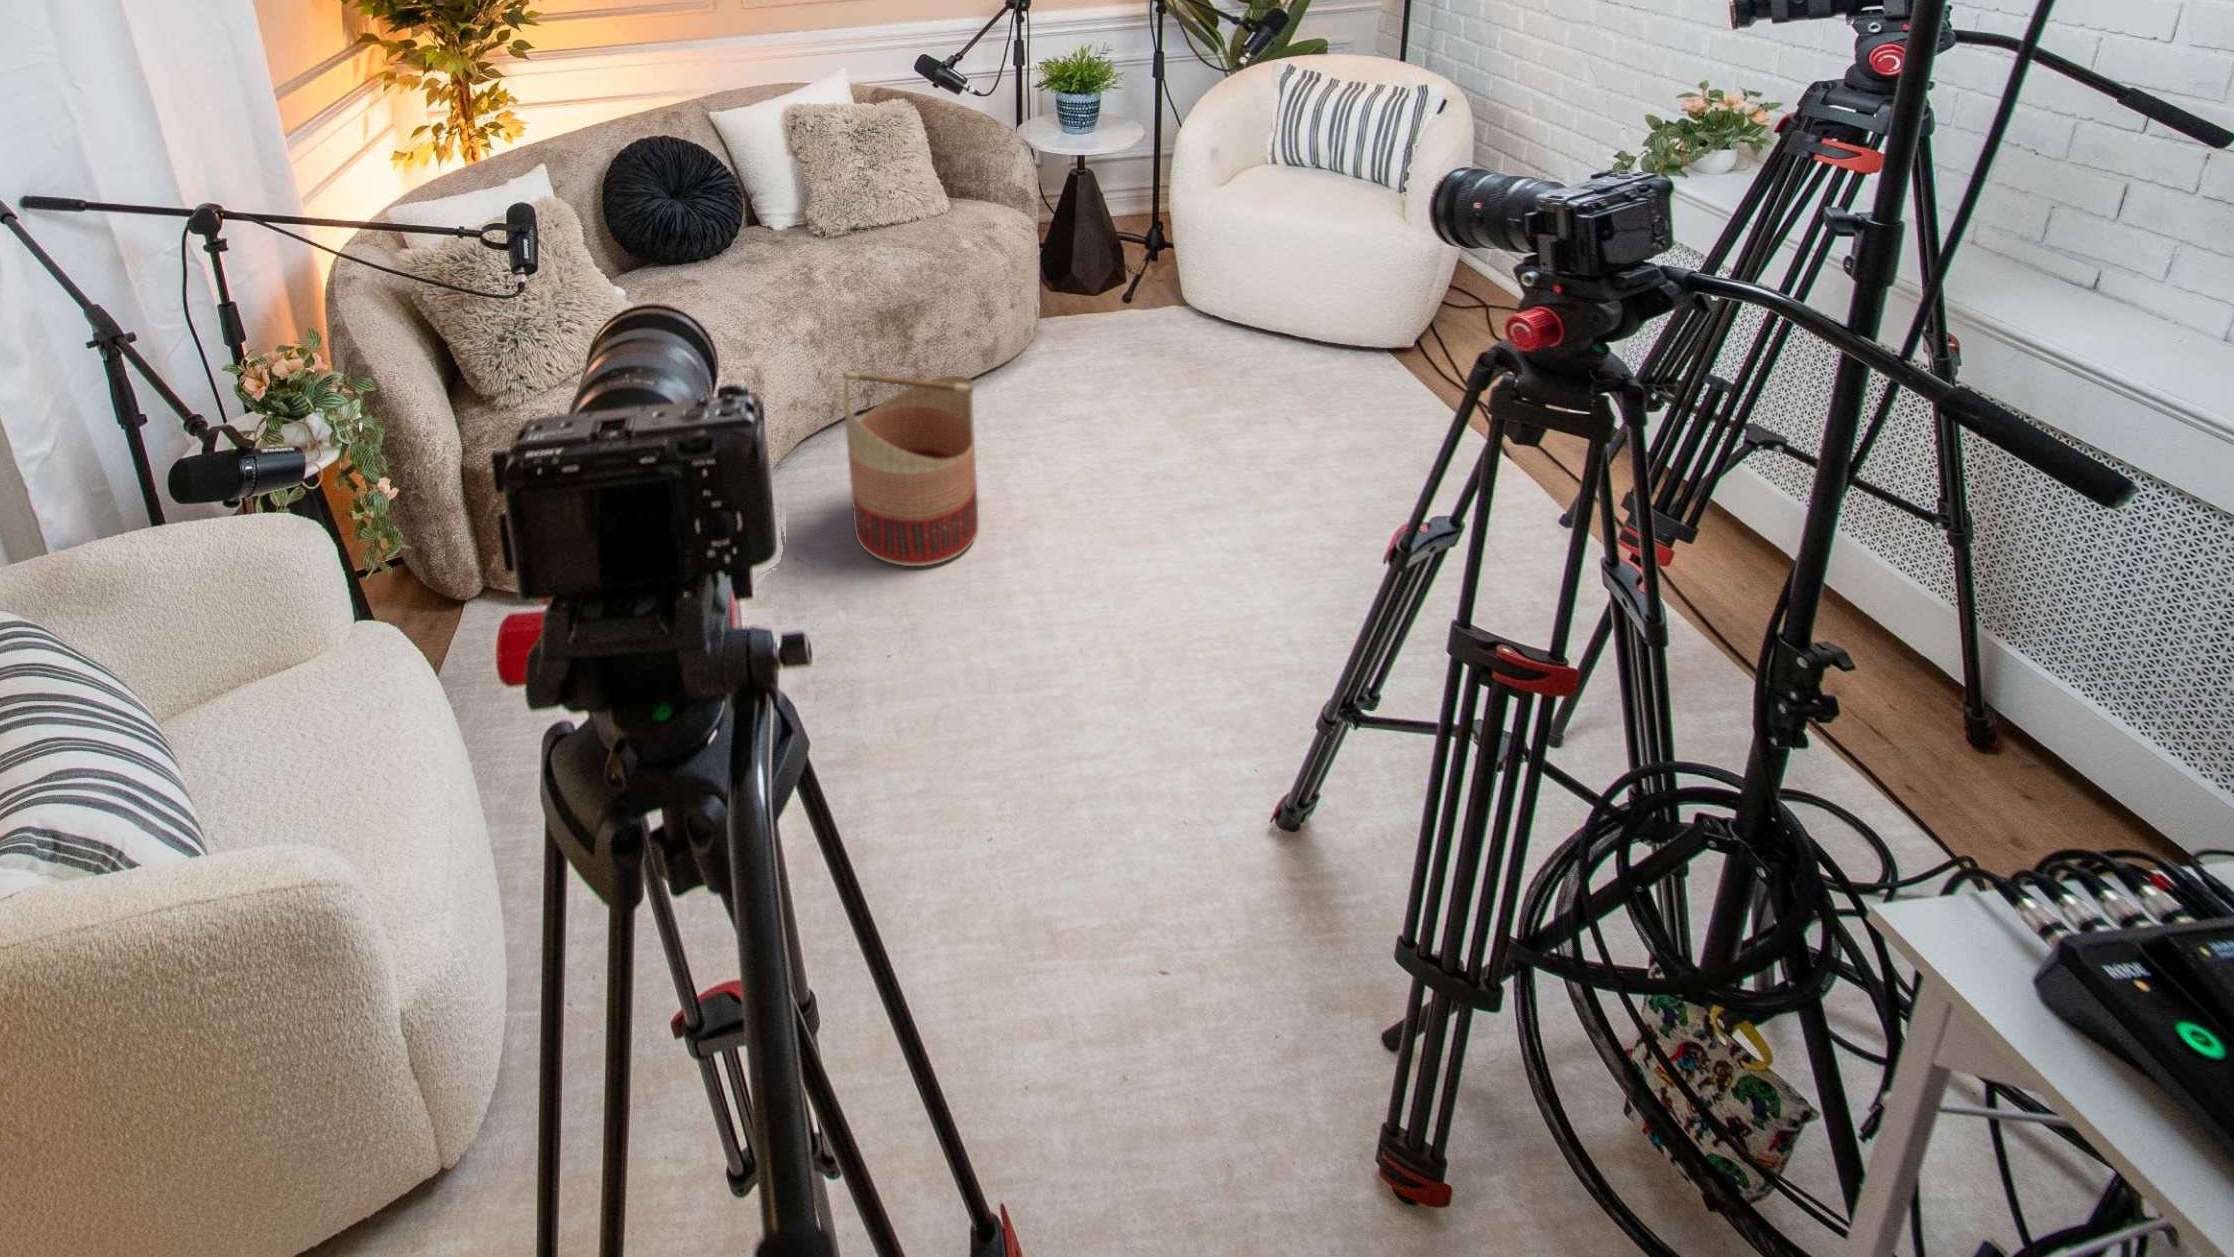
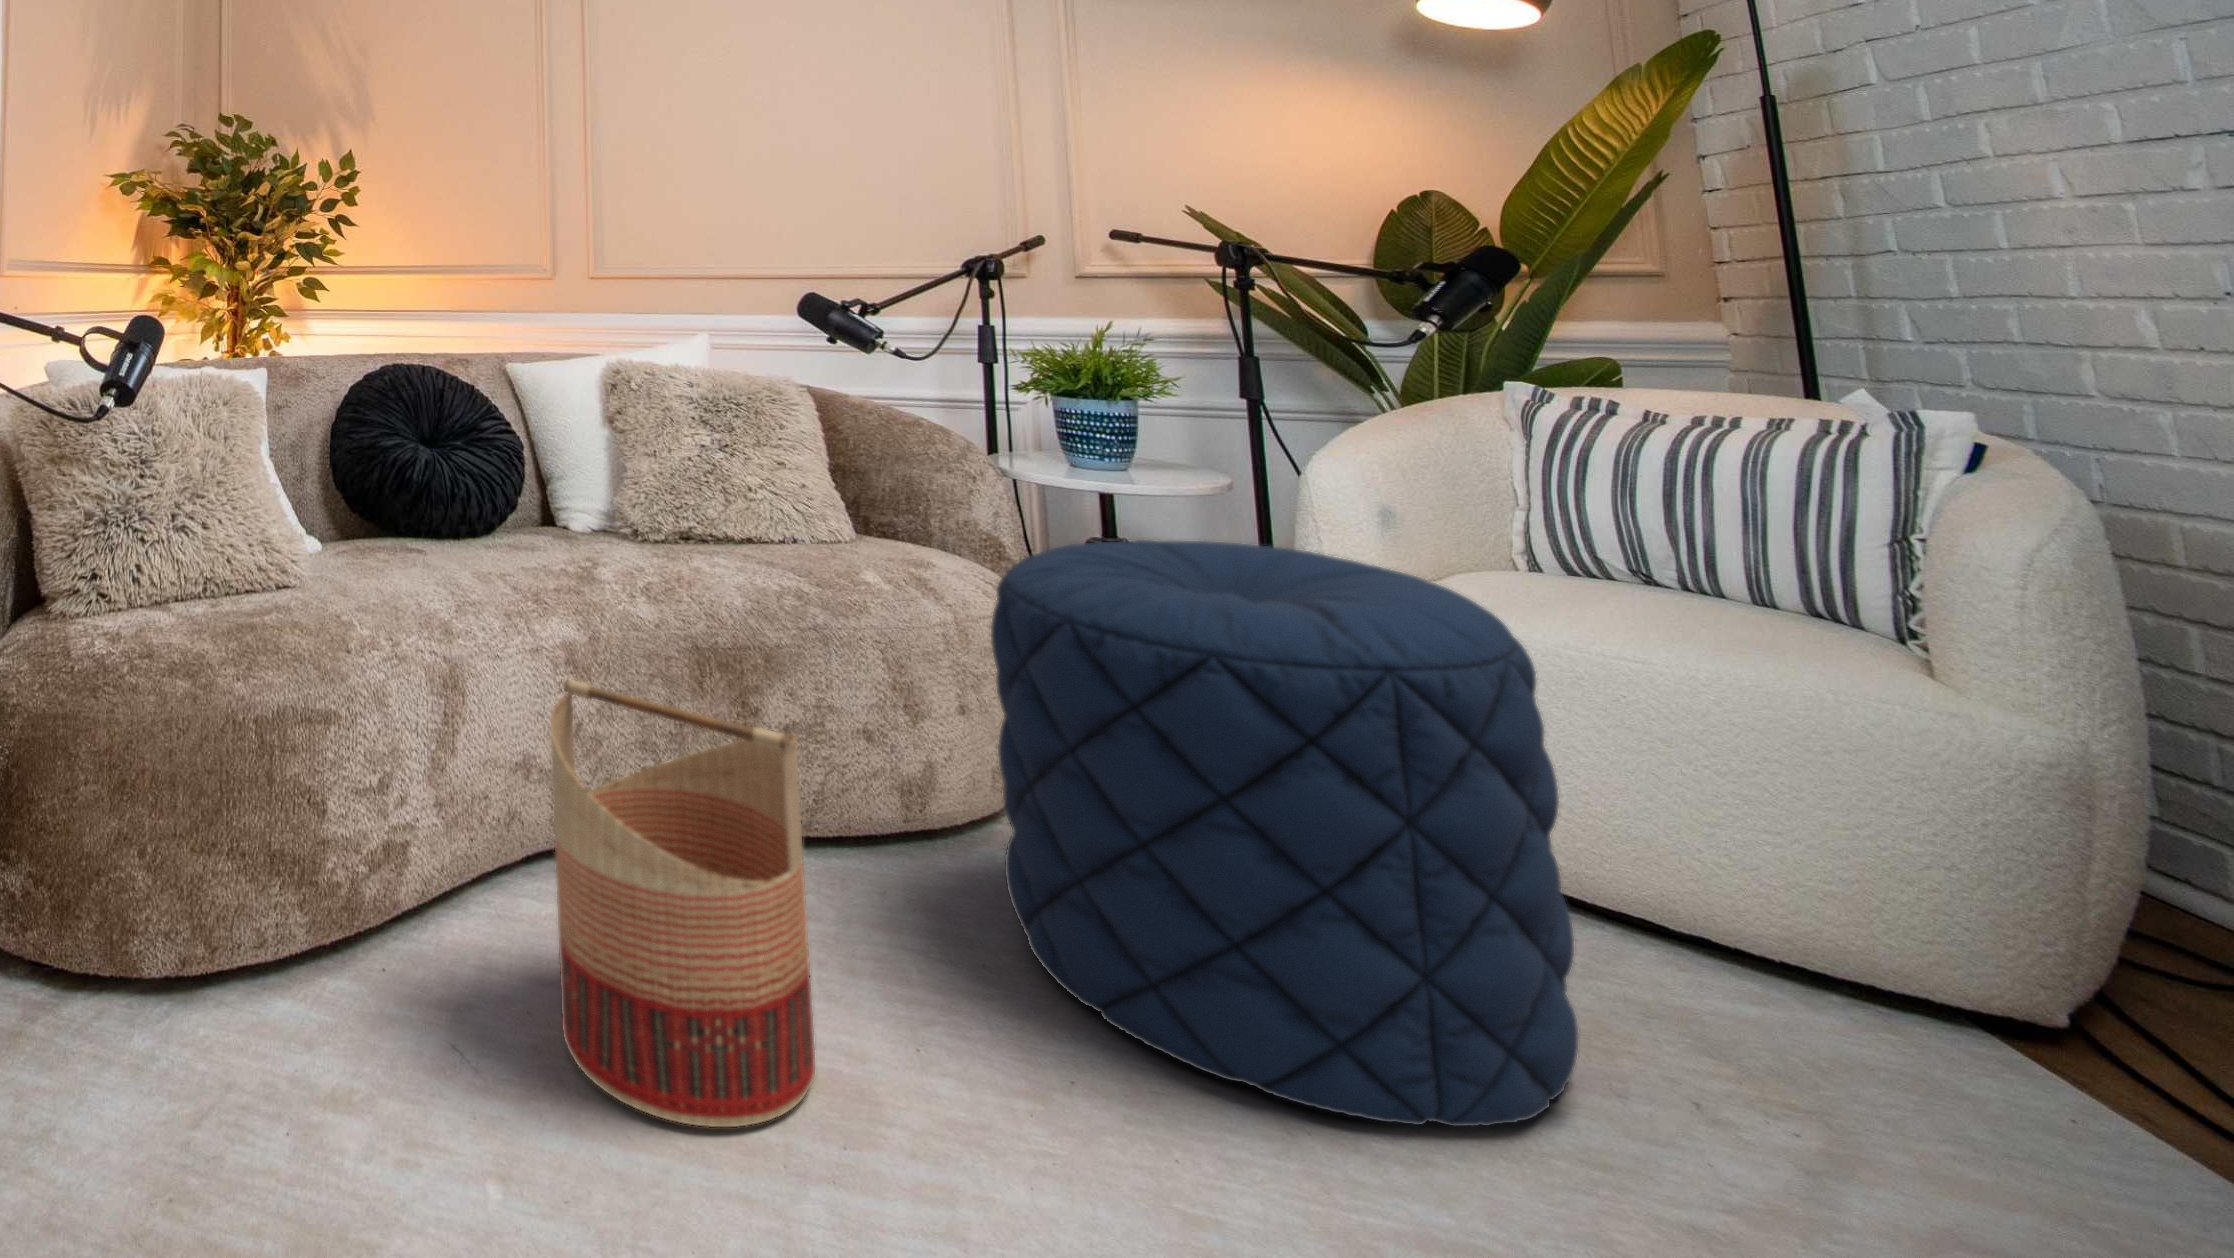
pouf: none [1045,209,1272,472] -> present [991,540,1578,1126]

